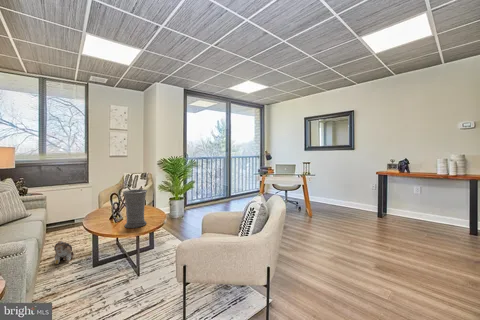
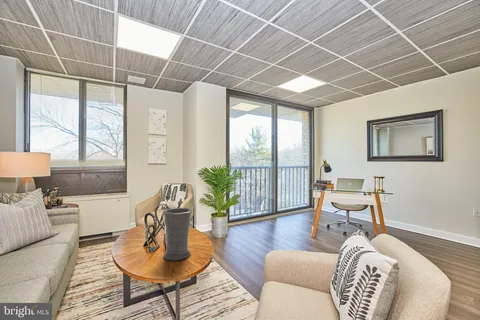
plush toy: present [53,241,74,264] -> none [79,268,105,296]

